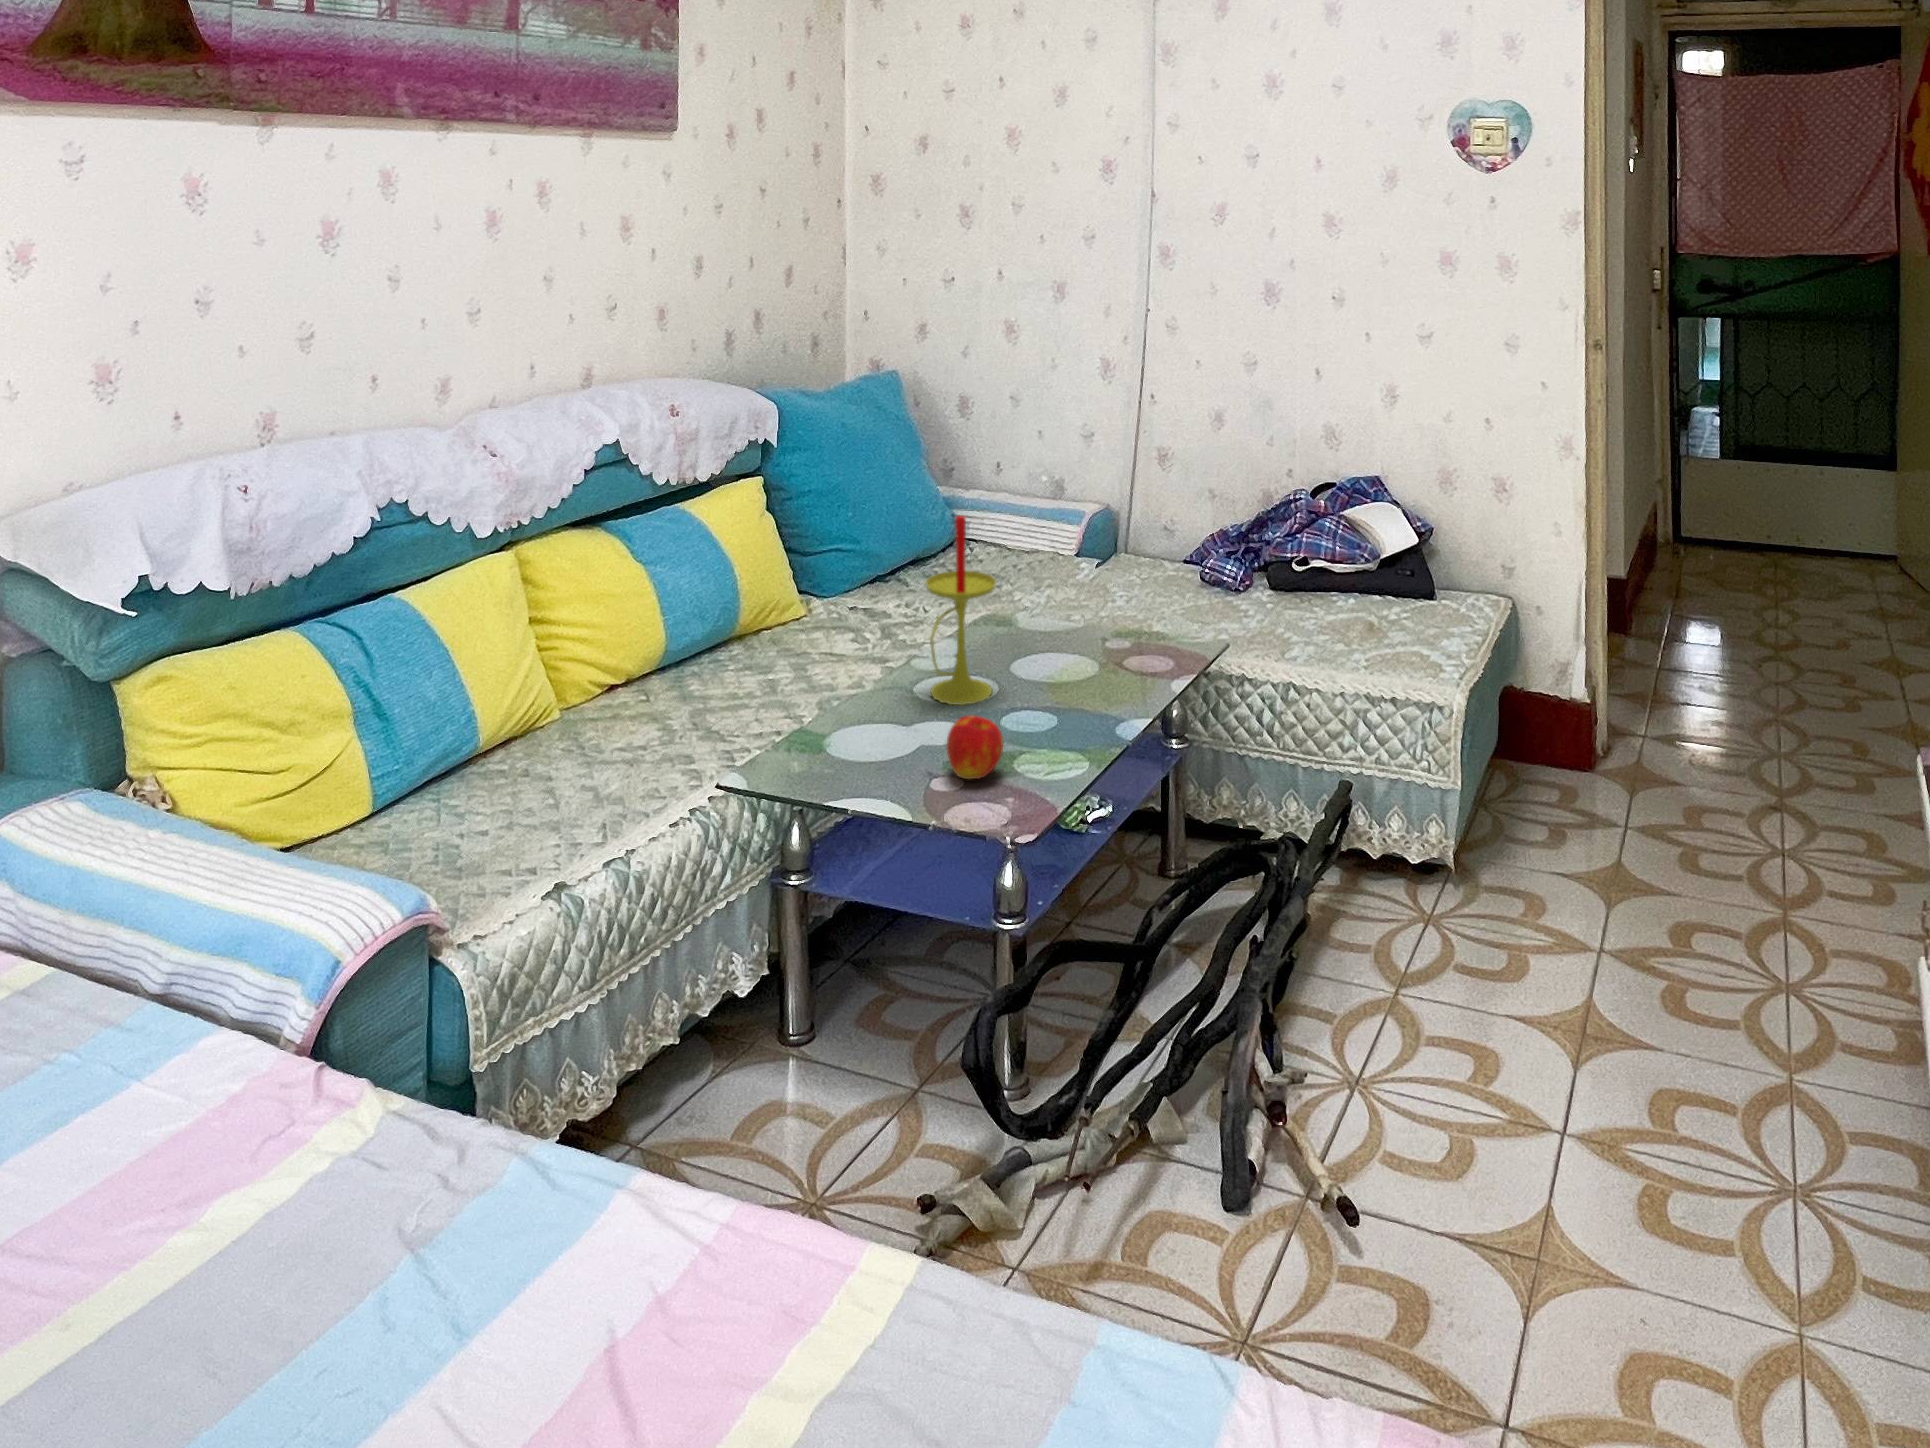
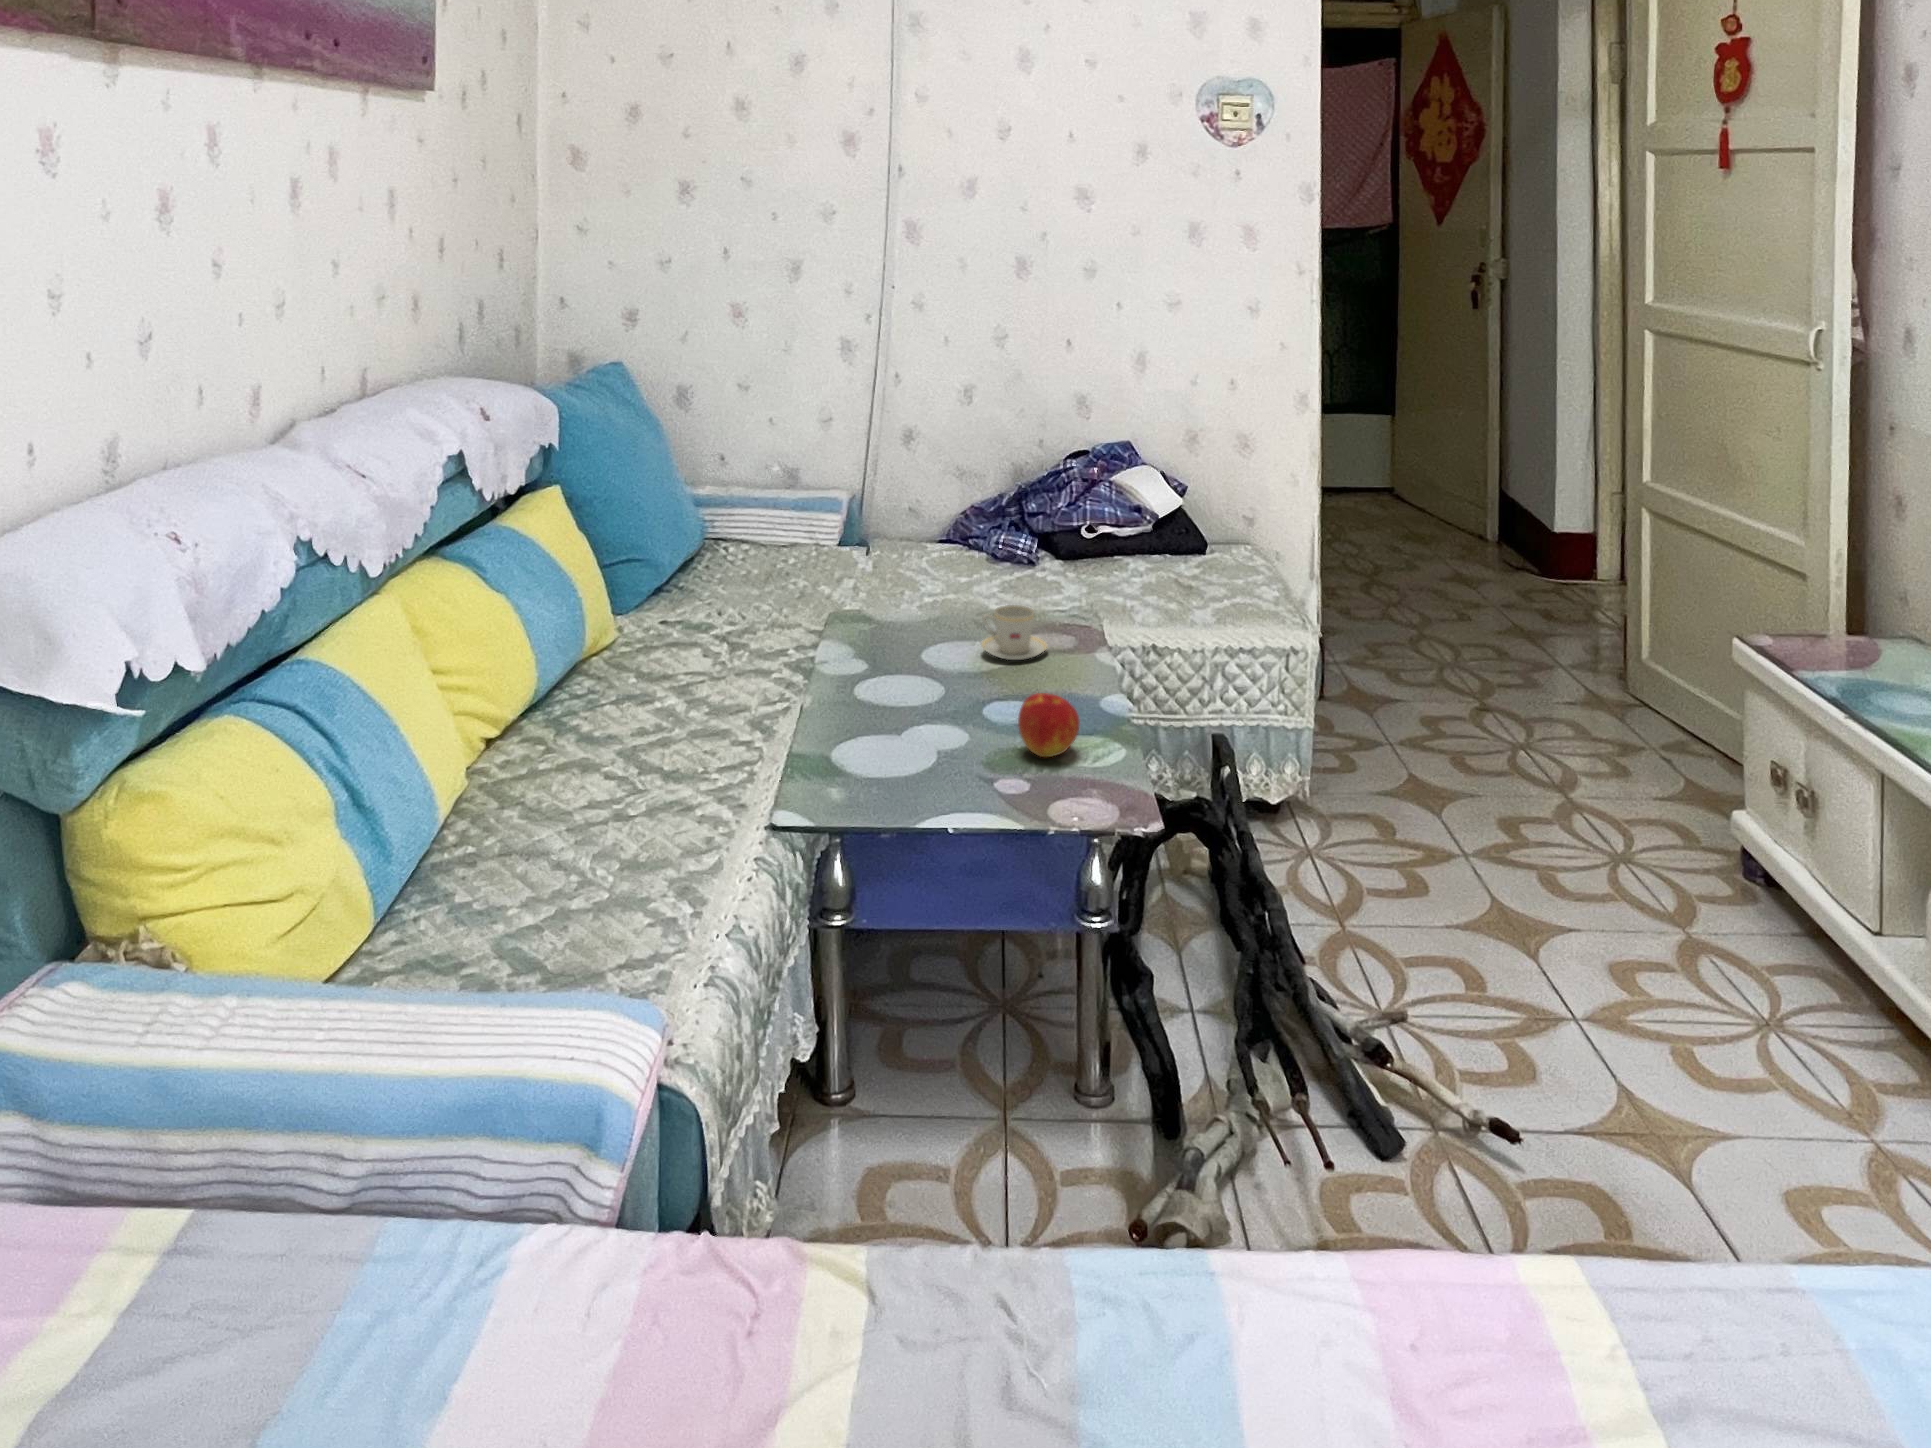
candle: present [926,516,996,705] -> none [896,496,971,699]
teacup: none [1037,625,1103,680] -> present [981,605,1047,660]

